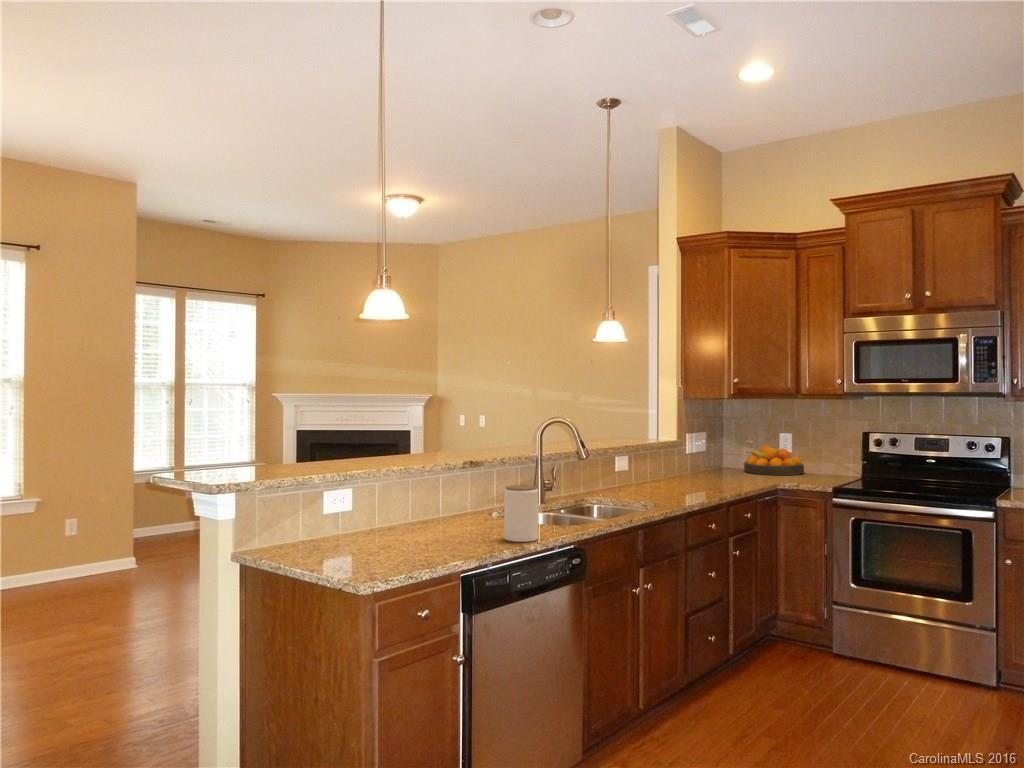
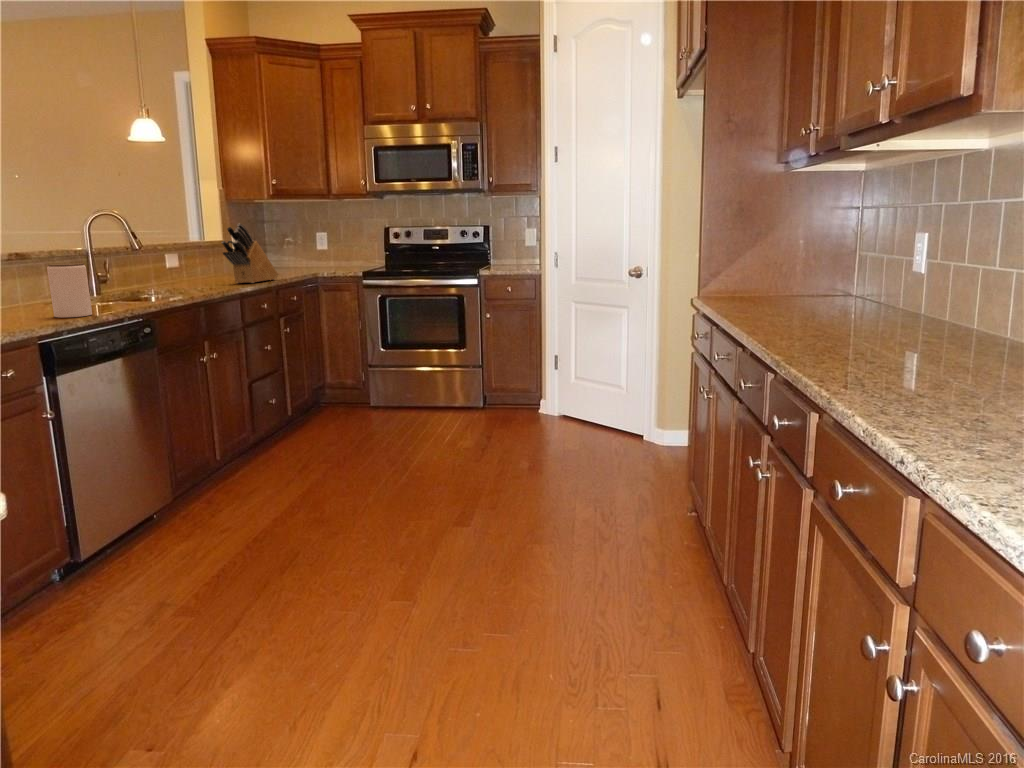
knife block: none [673,433,731,498] -> present [222,224,278,283]
fruit bowl: present [744,446,804,475] -> none [288,244,340,269]

